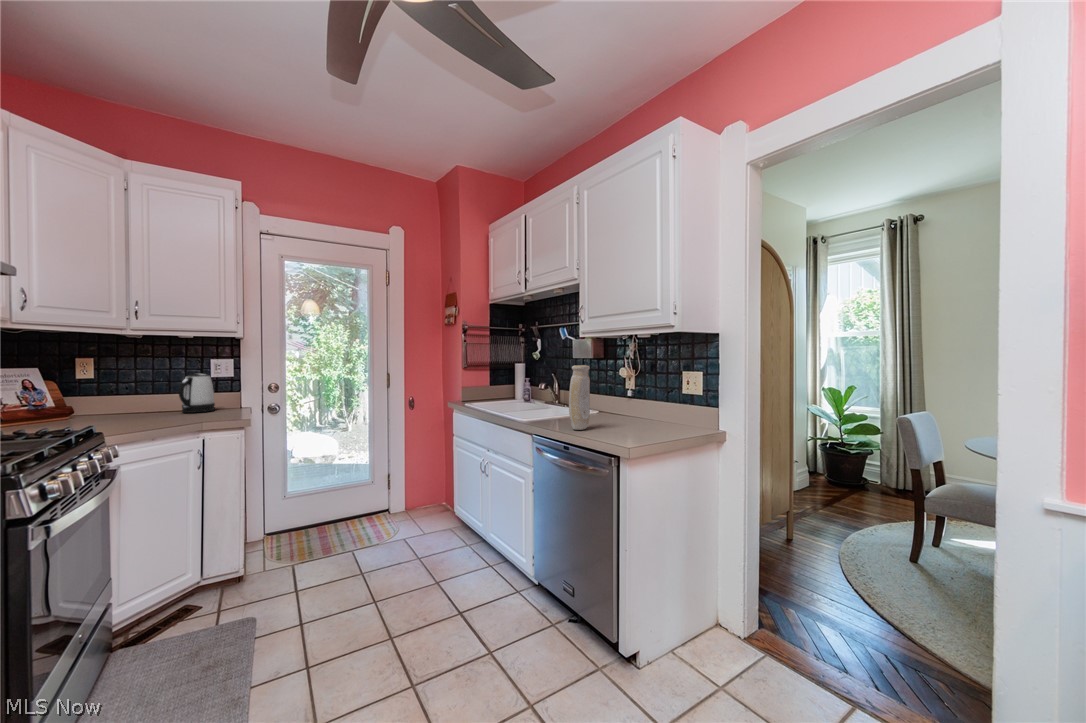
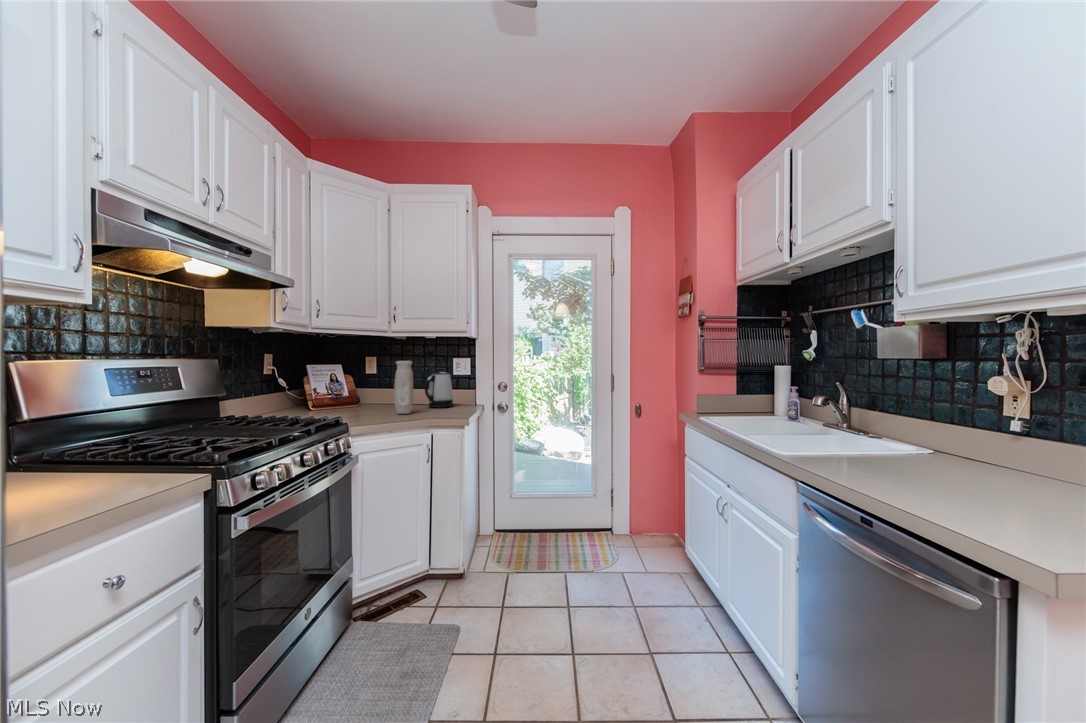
vase: present [569,365,590,430] -> present [394,361,413,414]

